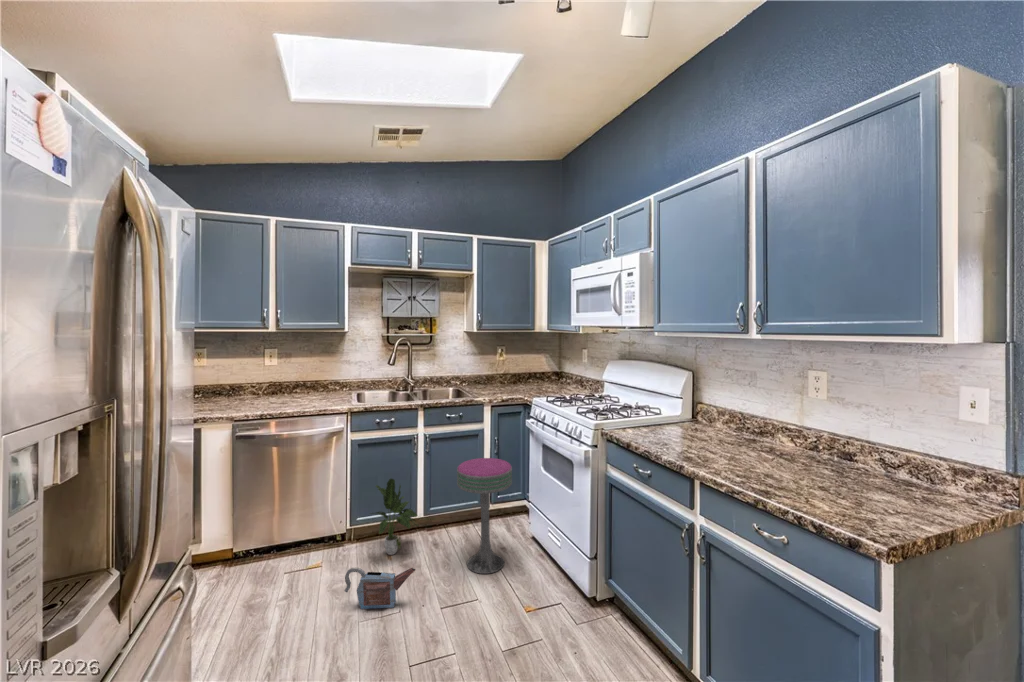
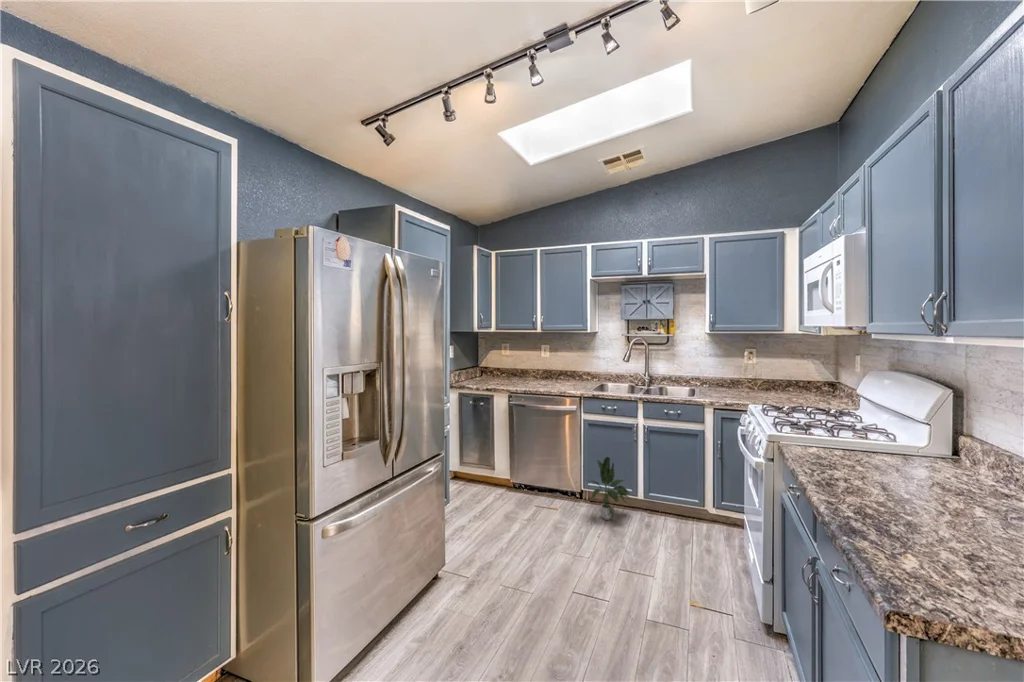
bar stool: present [457,458,512,574] -> none [652,455,710,568]
watering can: present [345,567,415,609] -> none [553,515,601,557]

